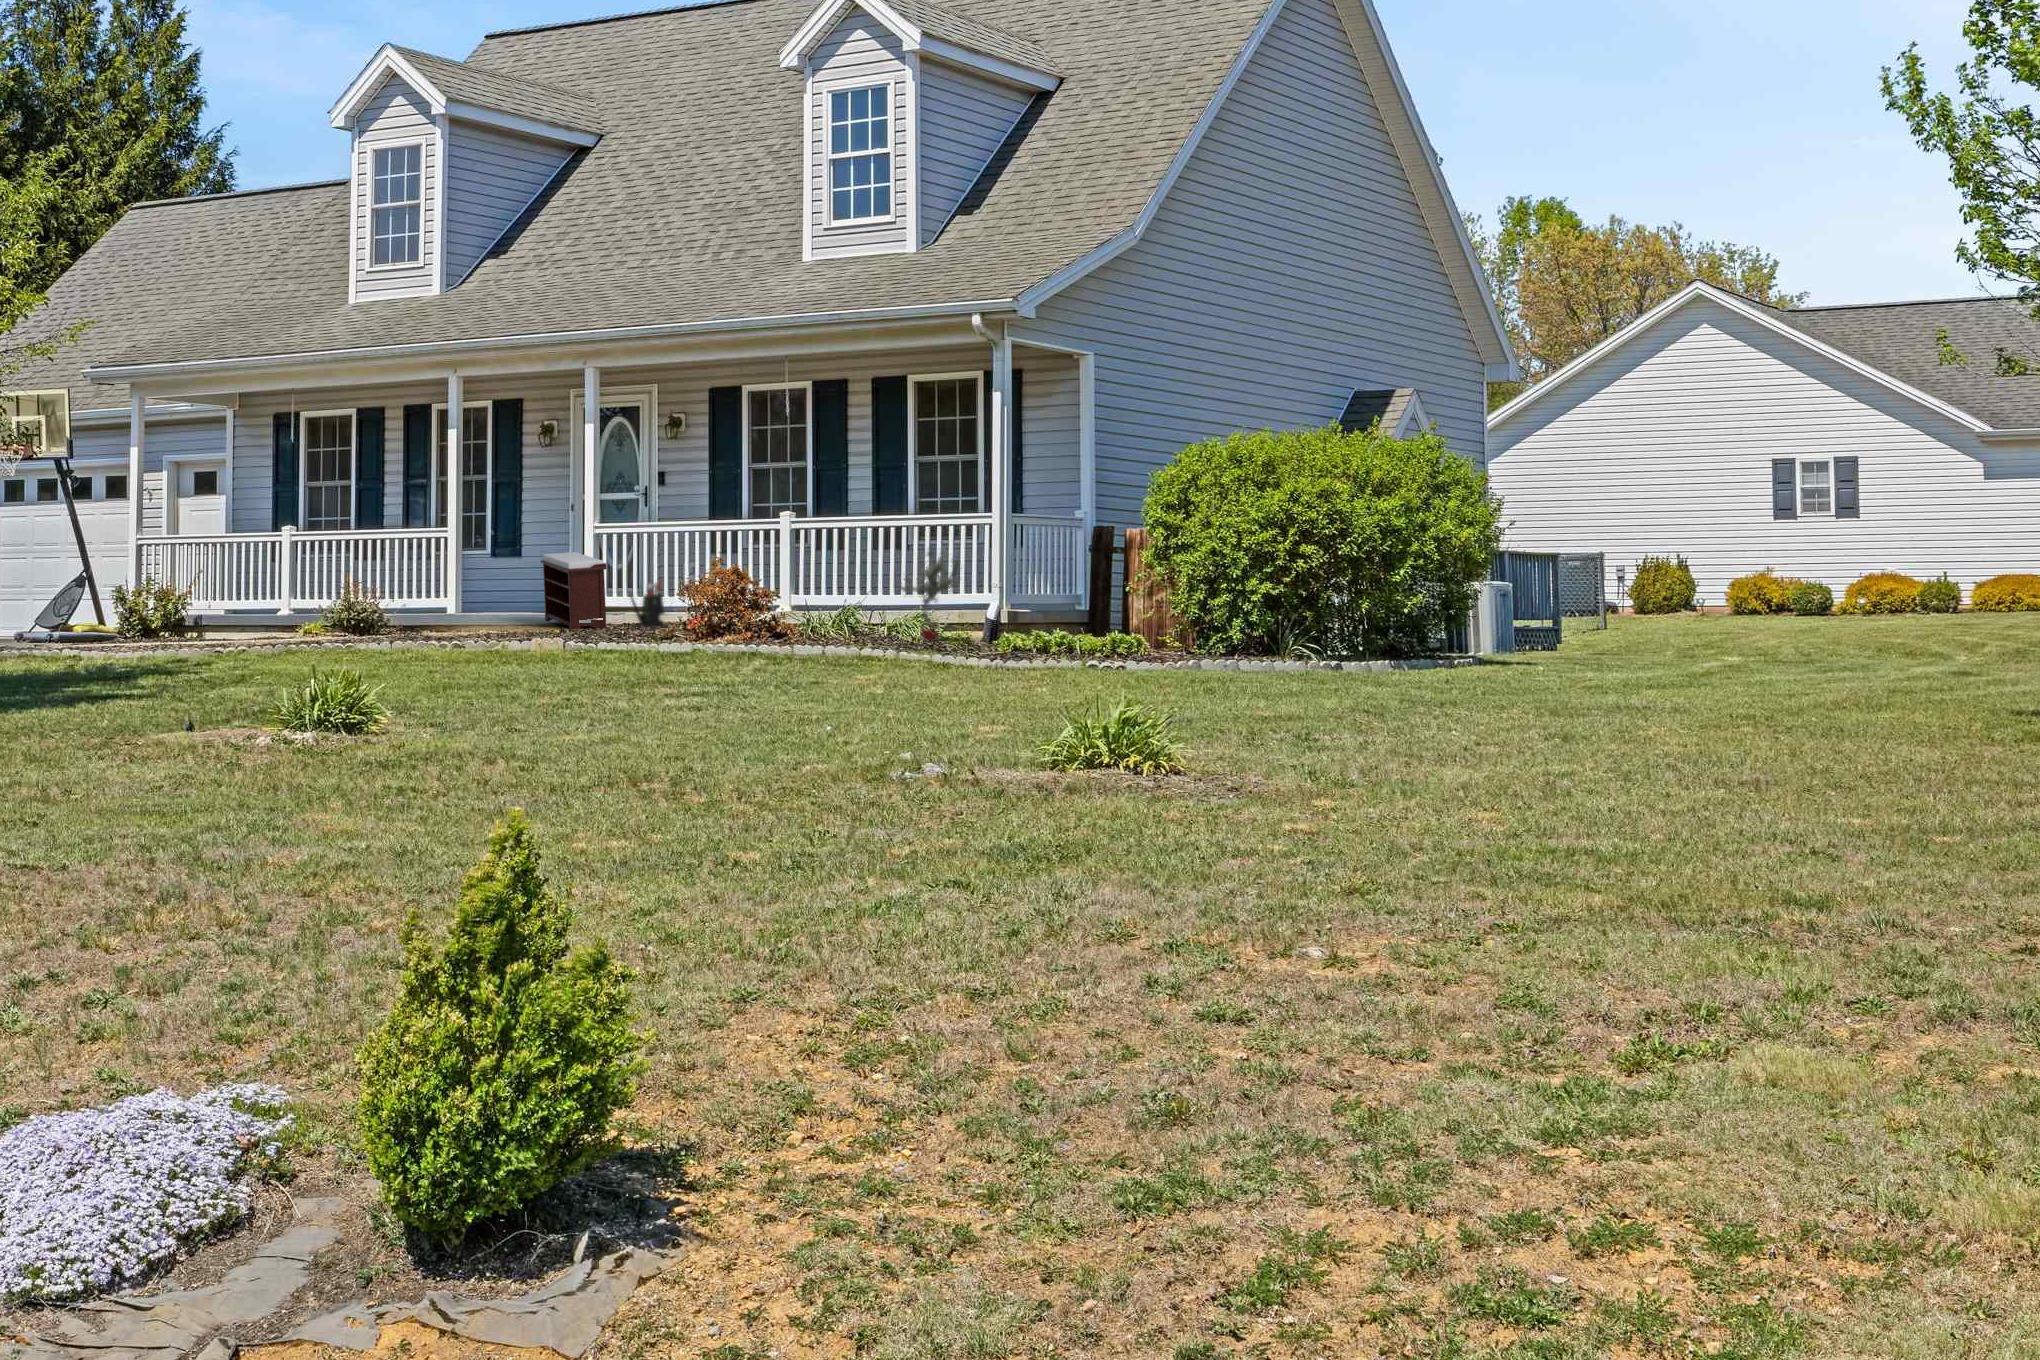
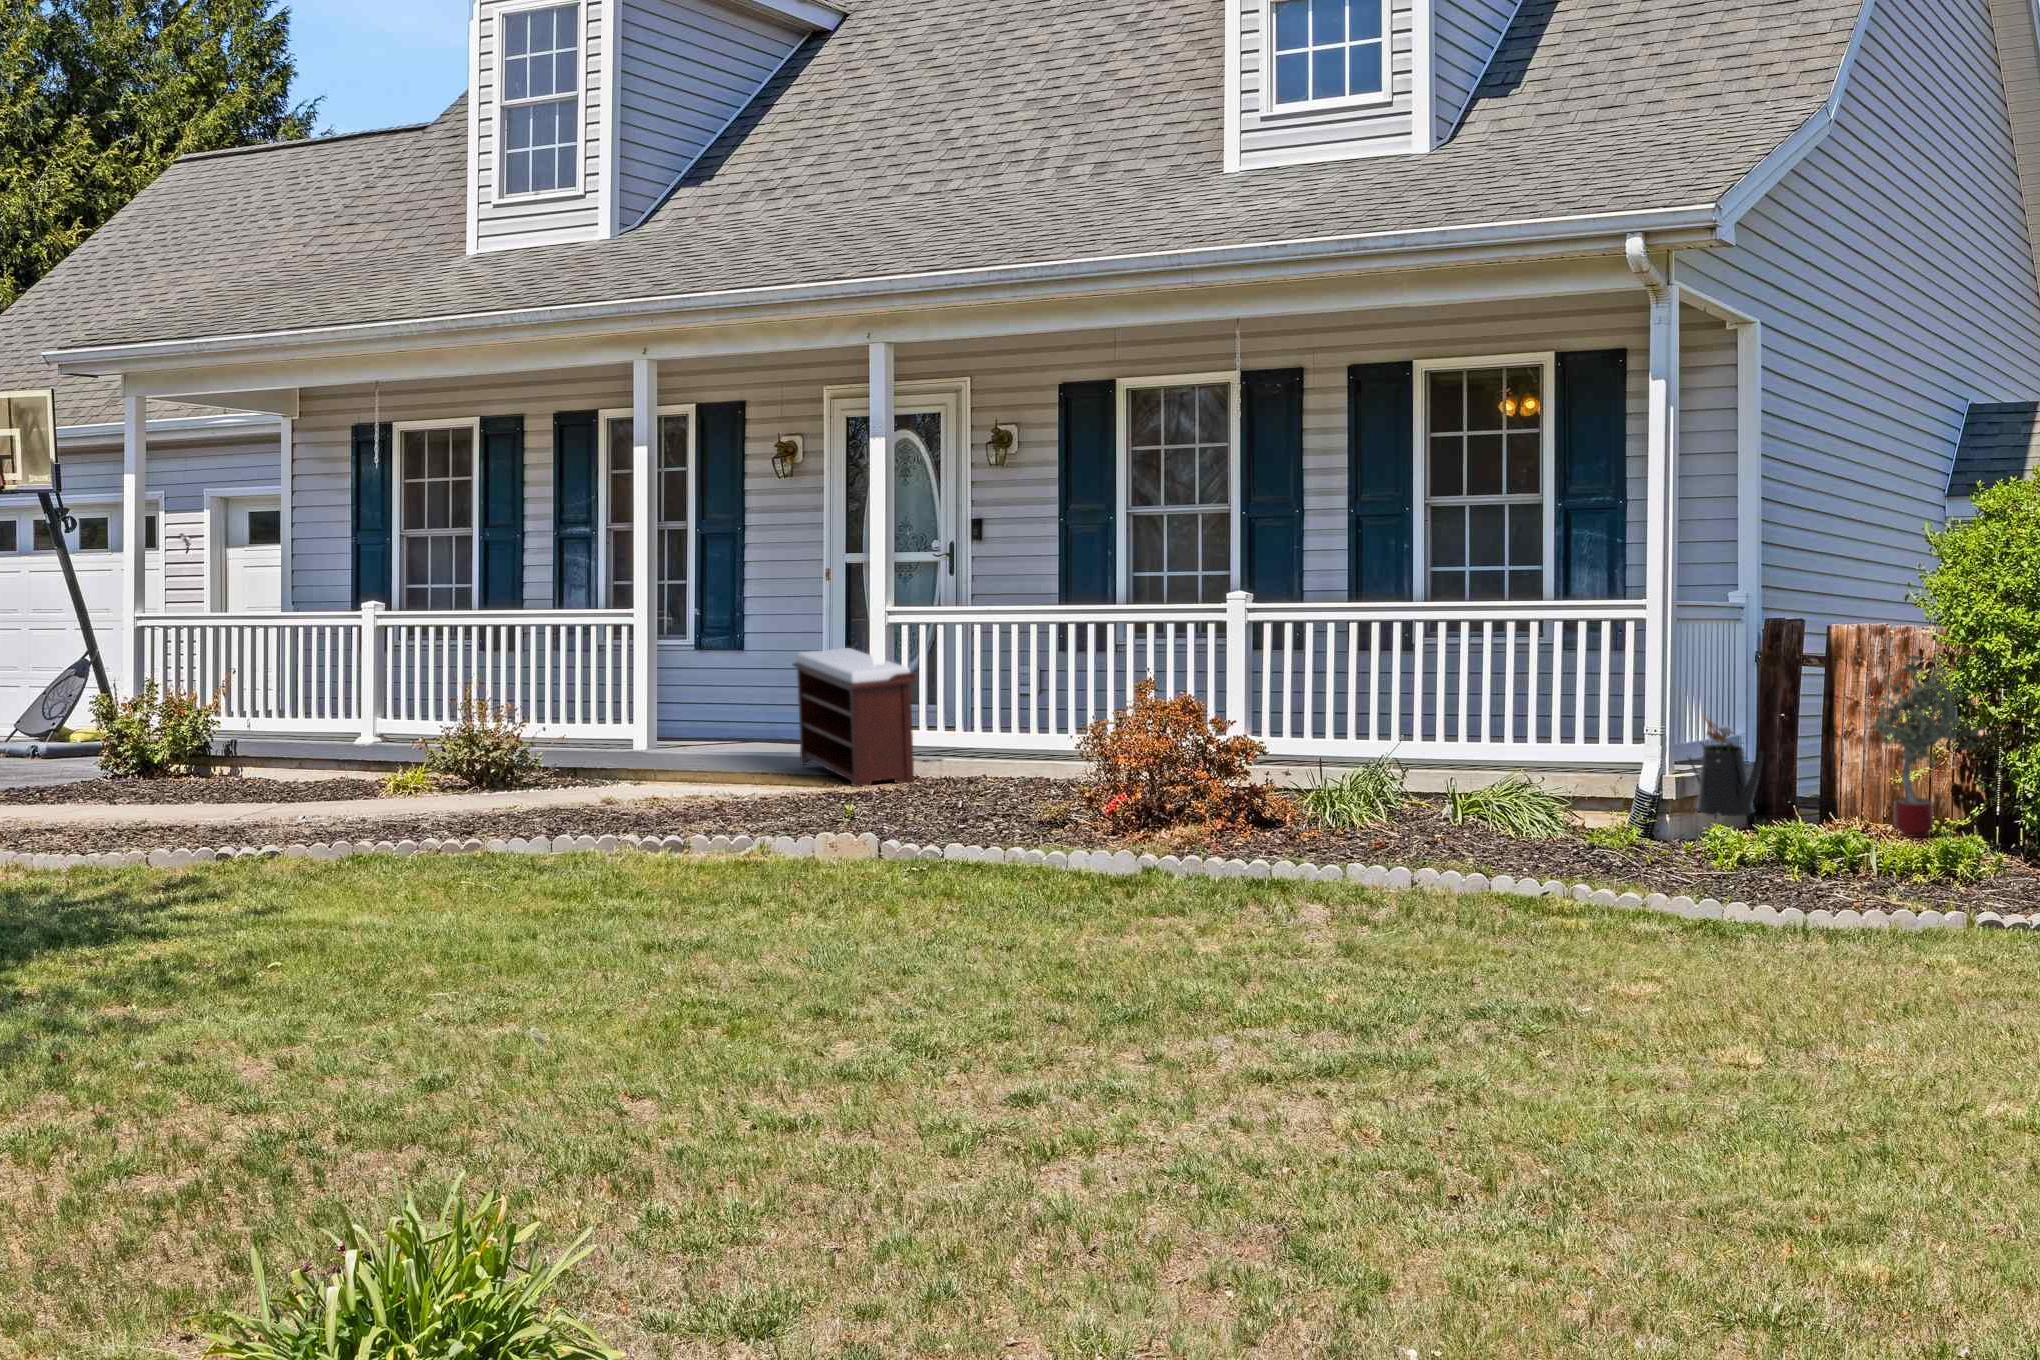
potted tree: present [899,548,962,642] -> present [1874,655,1981,837]
watering can: present [631,581,667,628] -> present [1689,718,1764,816]

